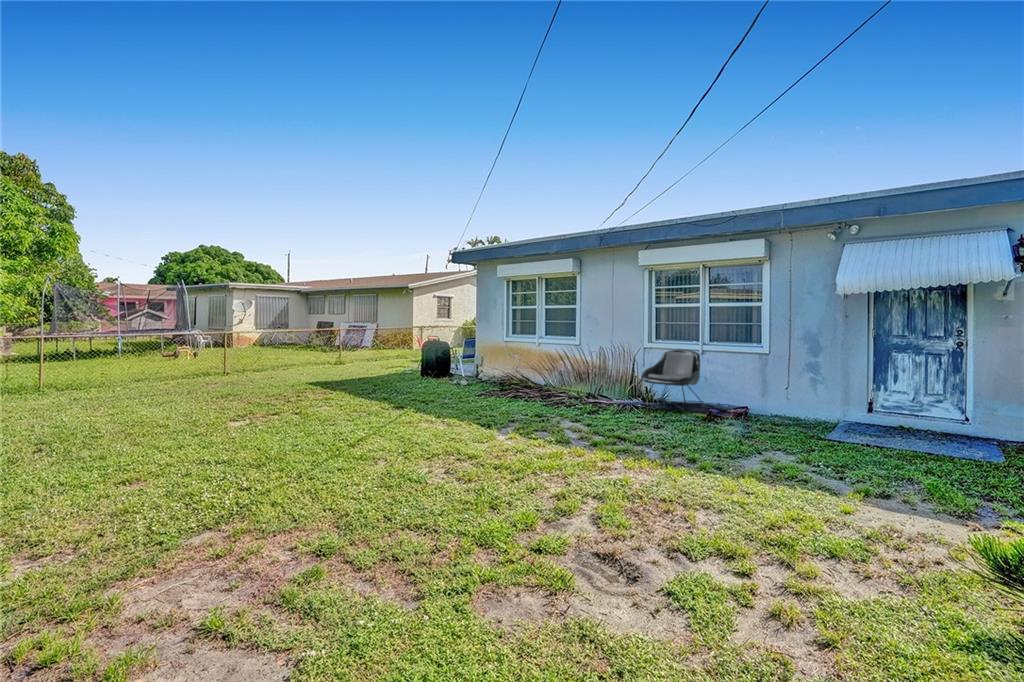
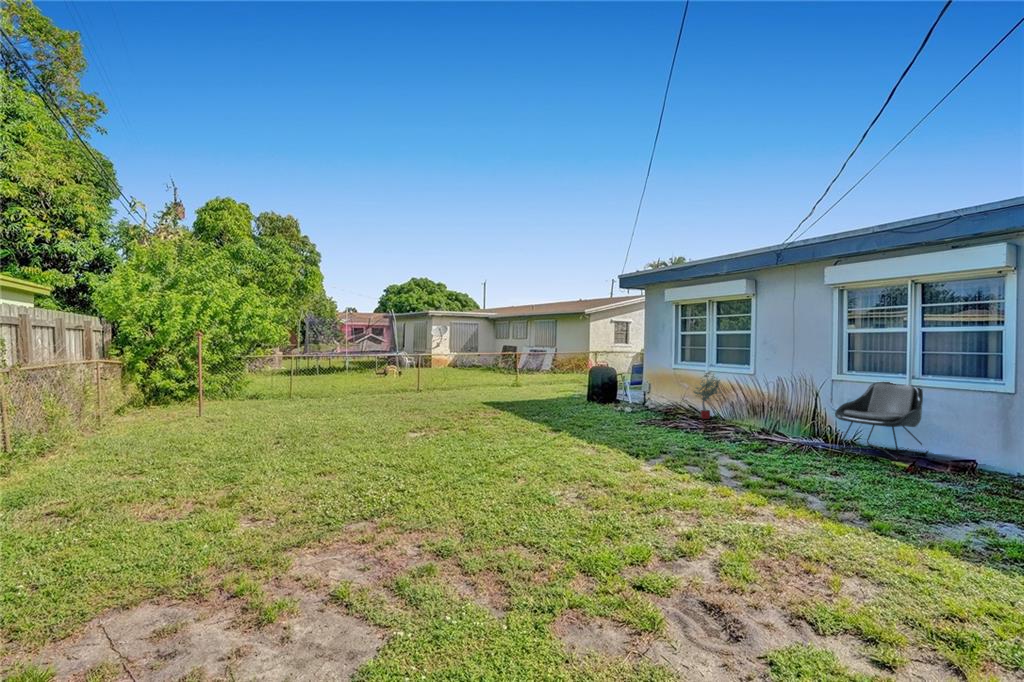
potted tree: none [523,346,549,388] -> present [694,373,722,420]

